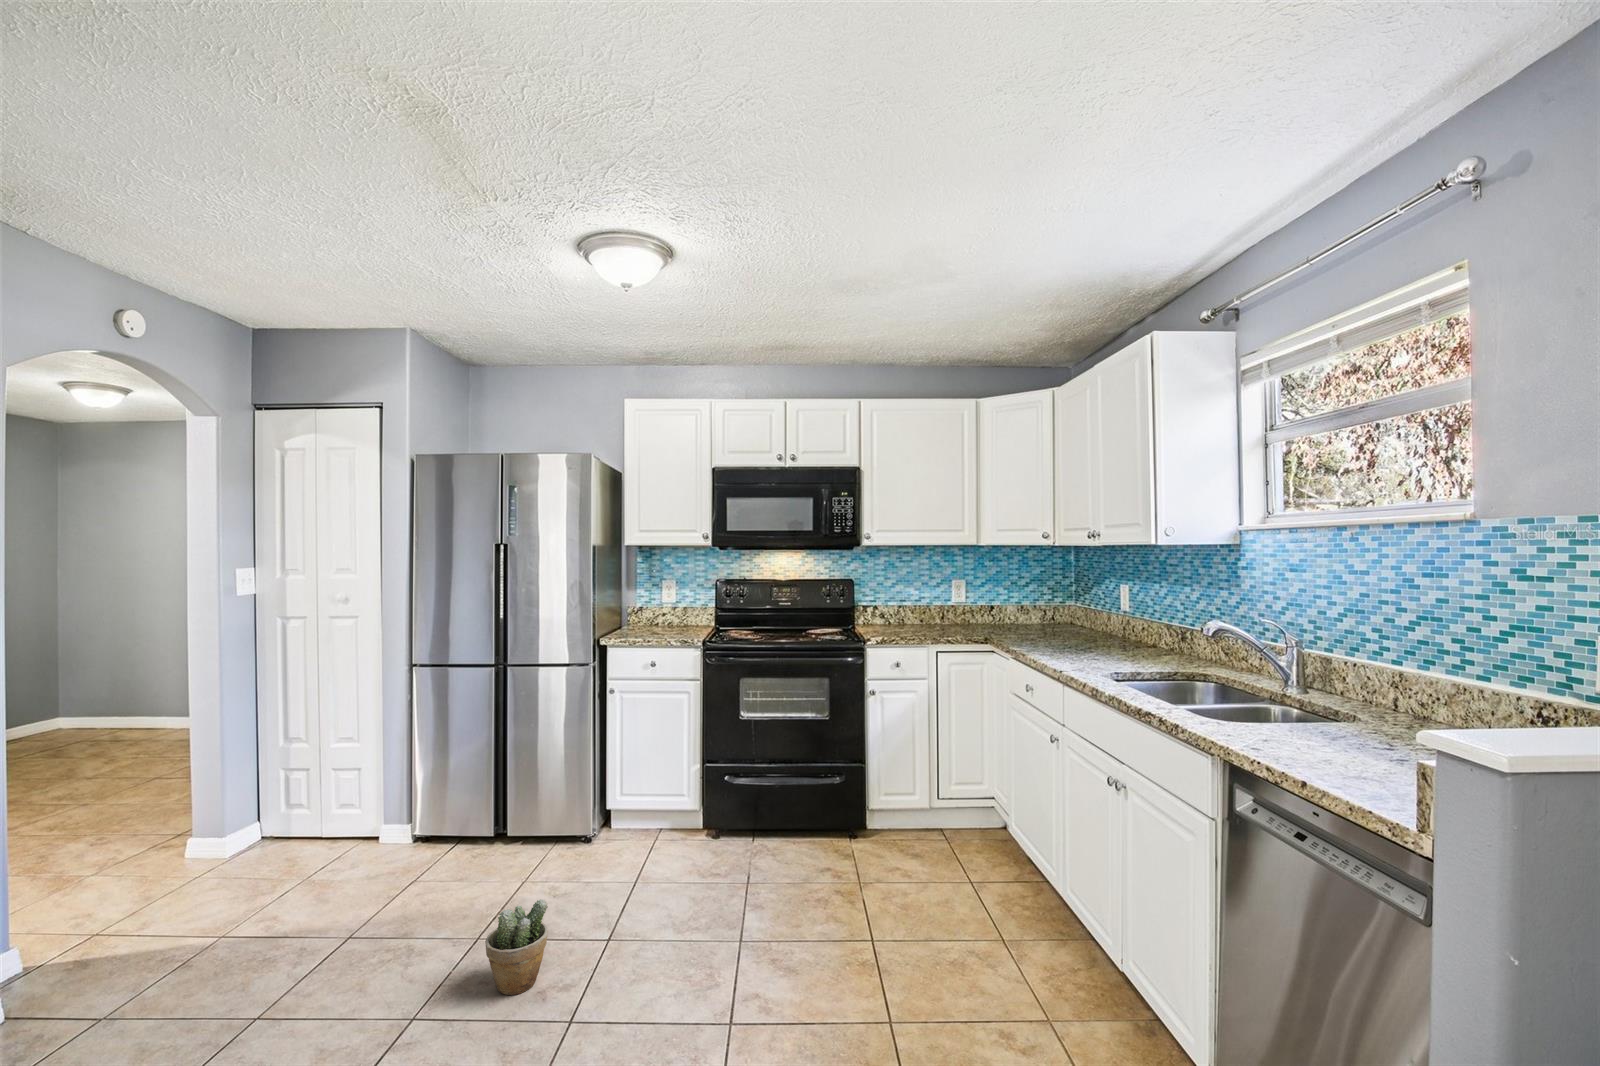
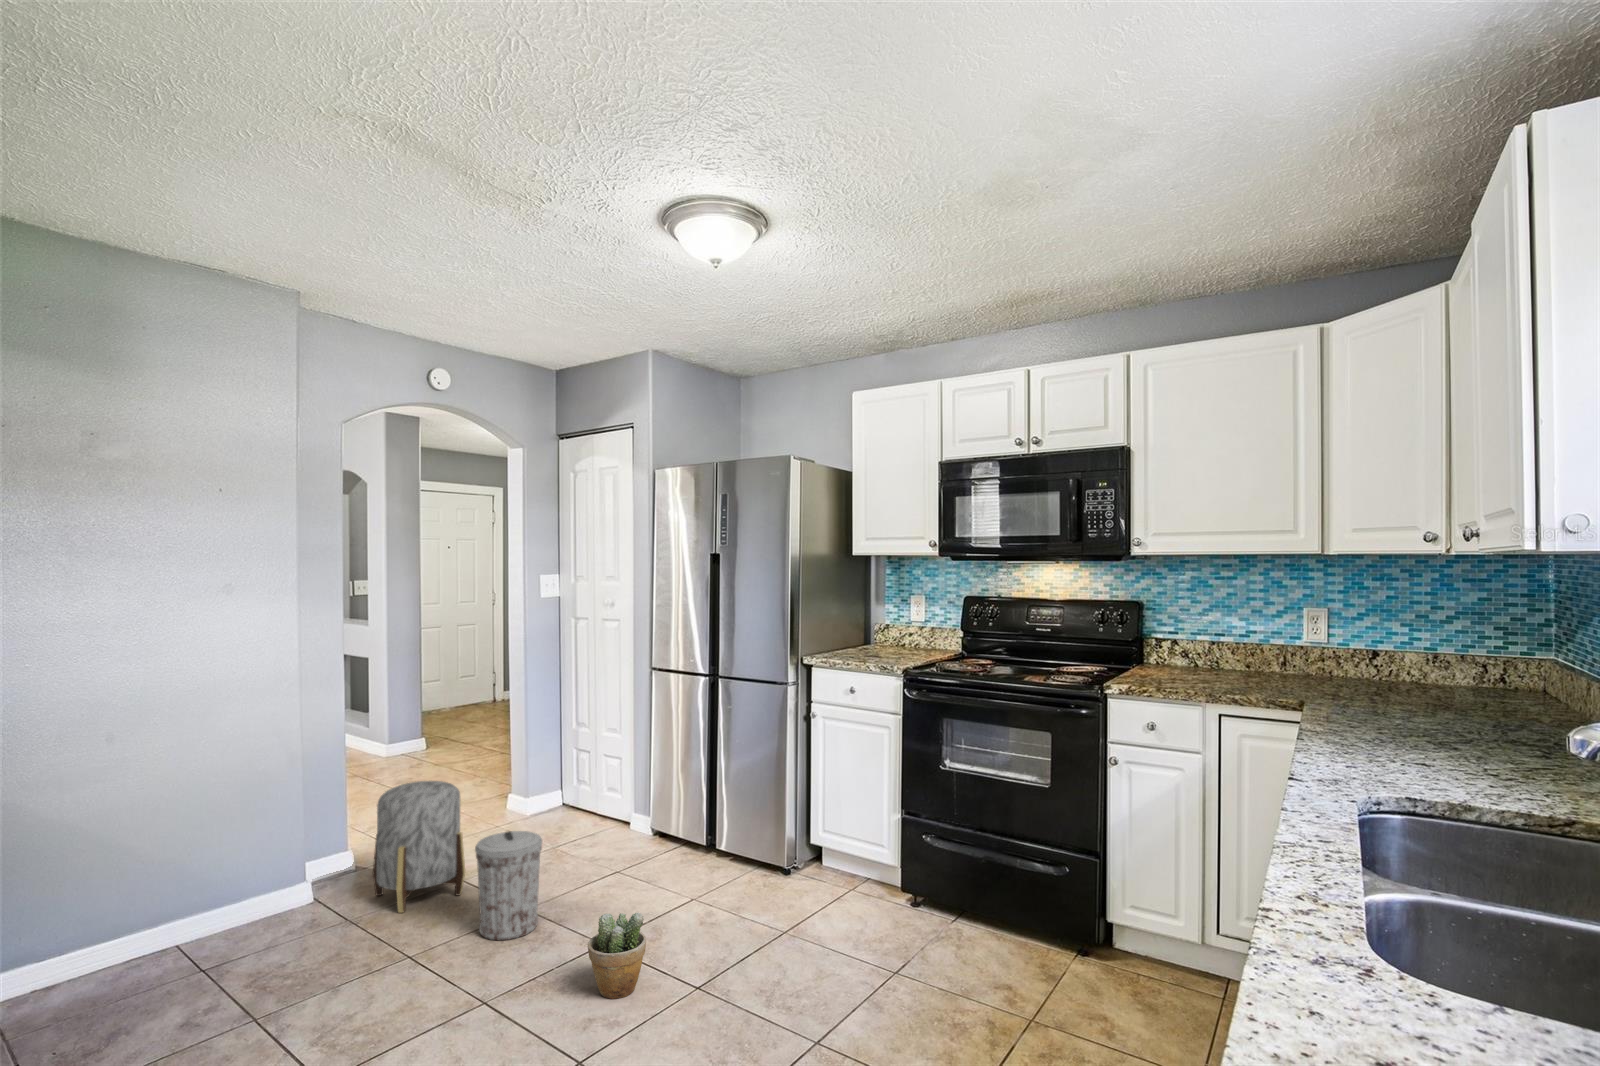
stool: none [59,827,216,1005] -> present [373,781,465,913]
trash can: none [277,856,365,990] -> present [475,831,542,940]

